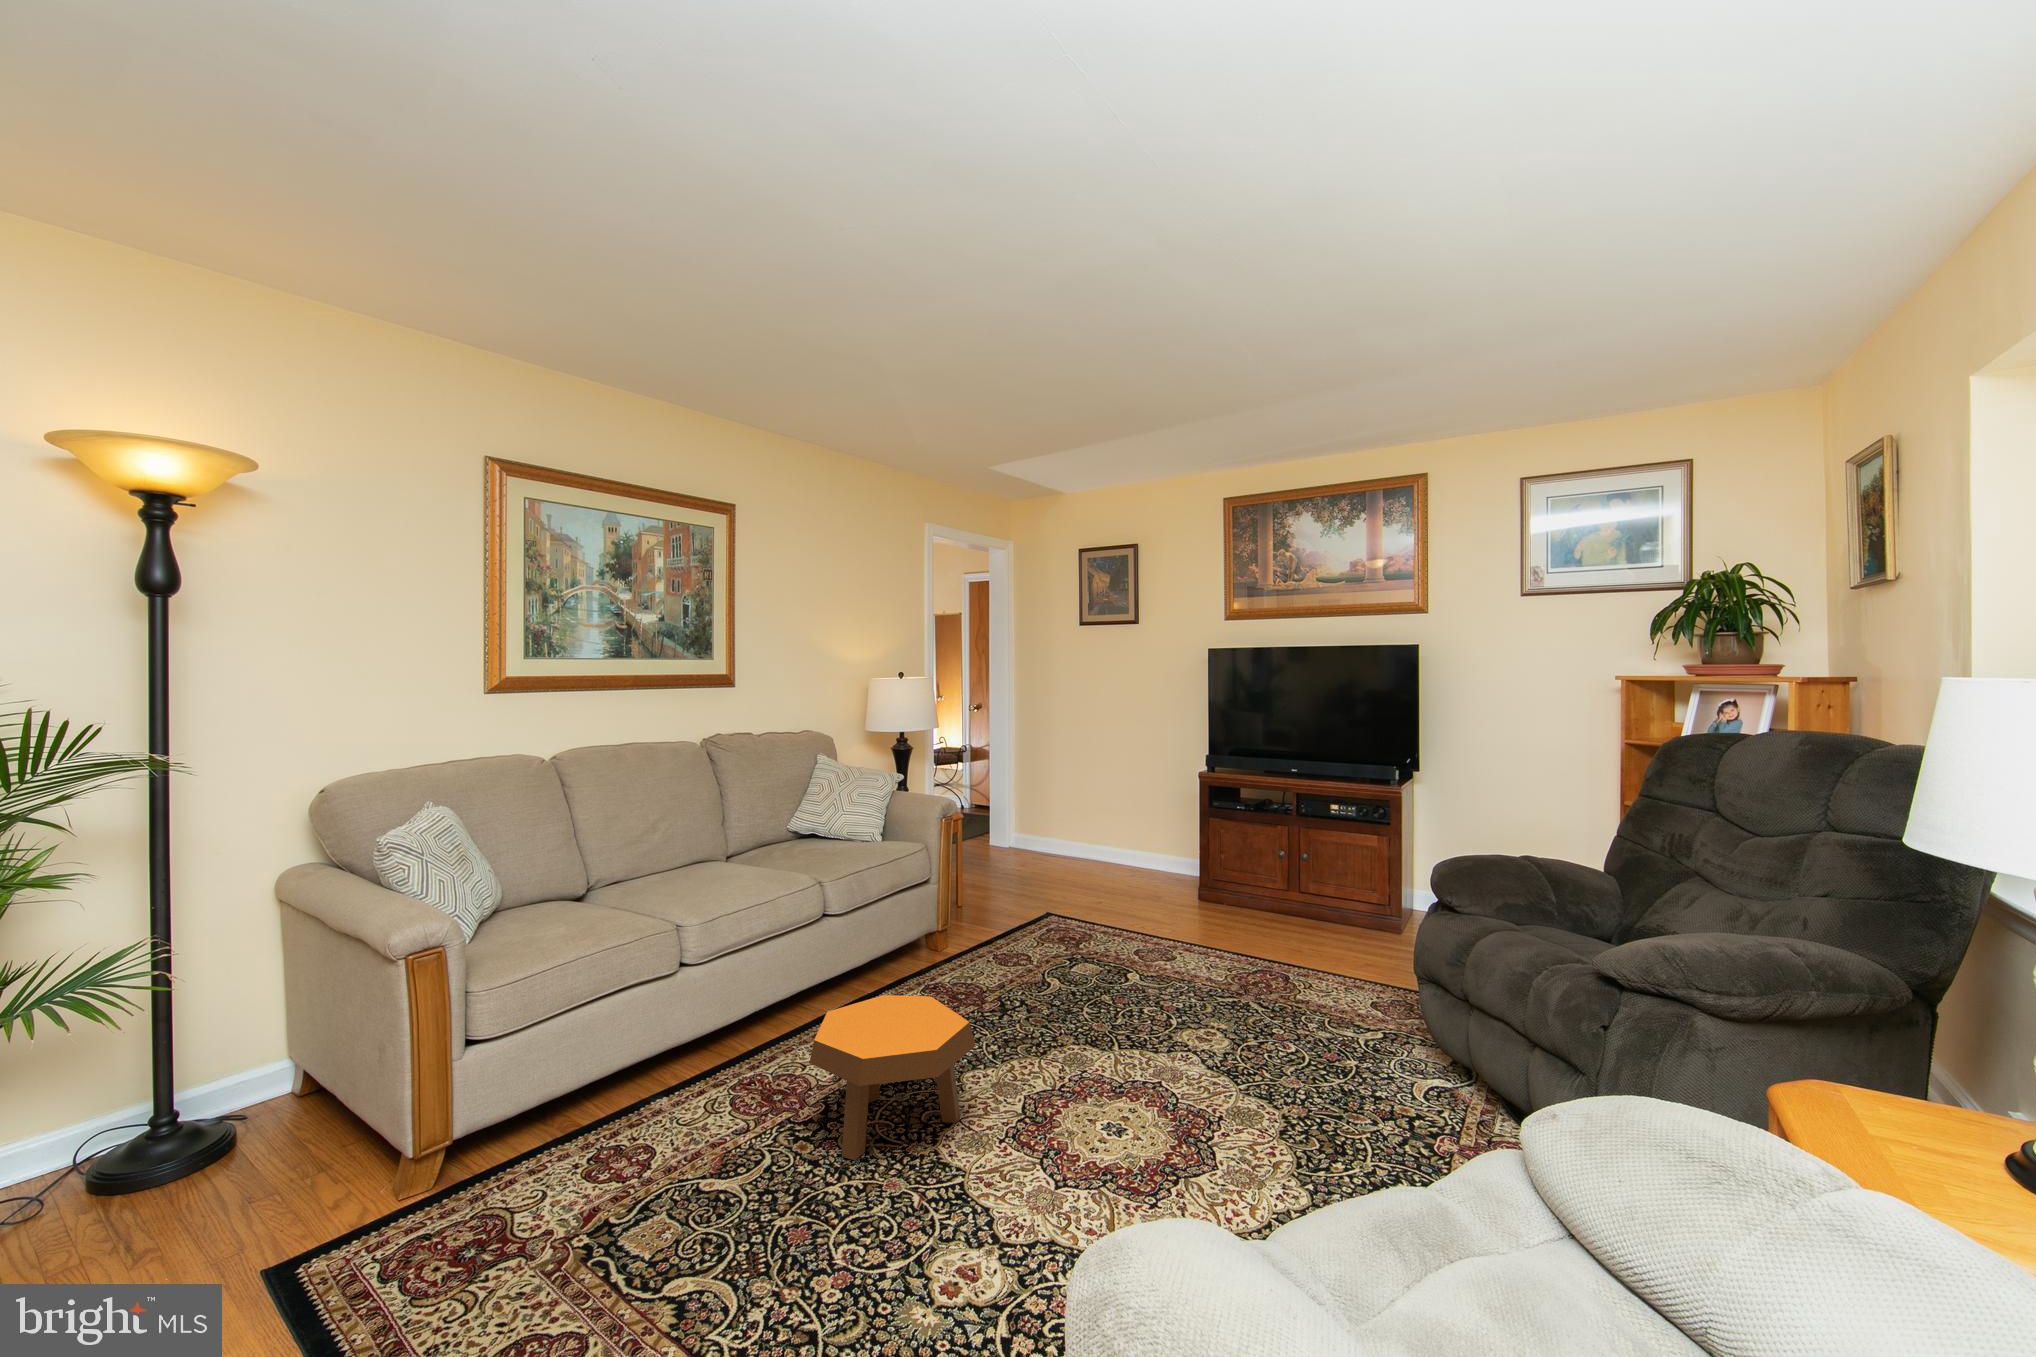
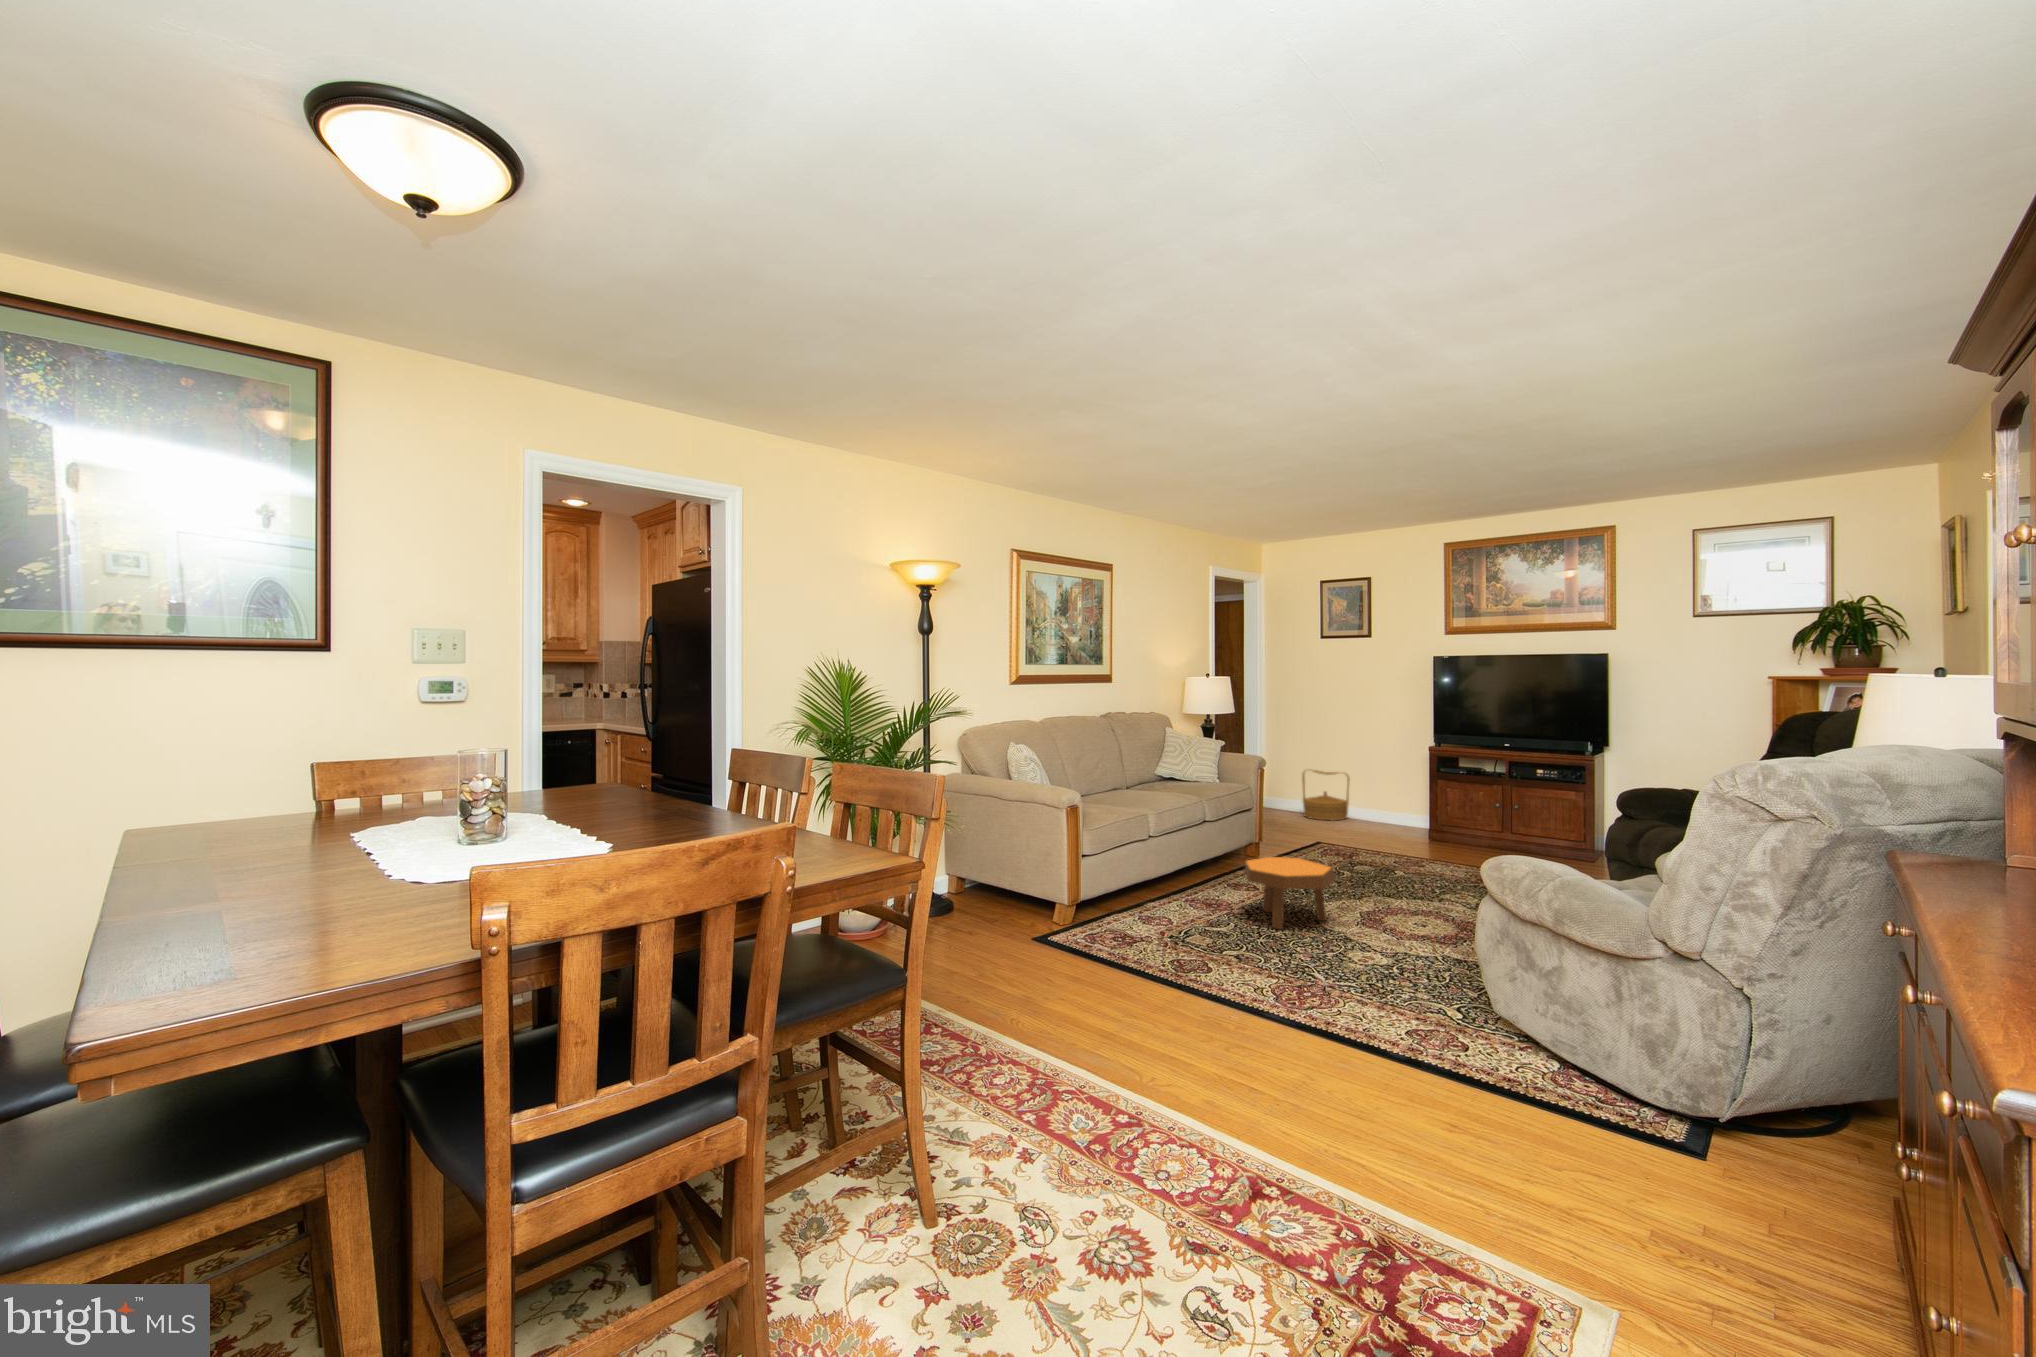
woven basket: none [1050,801,1109,871] -> present [1302,770,1350,820]

